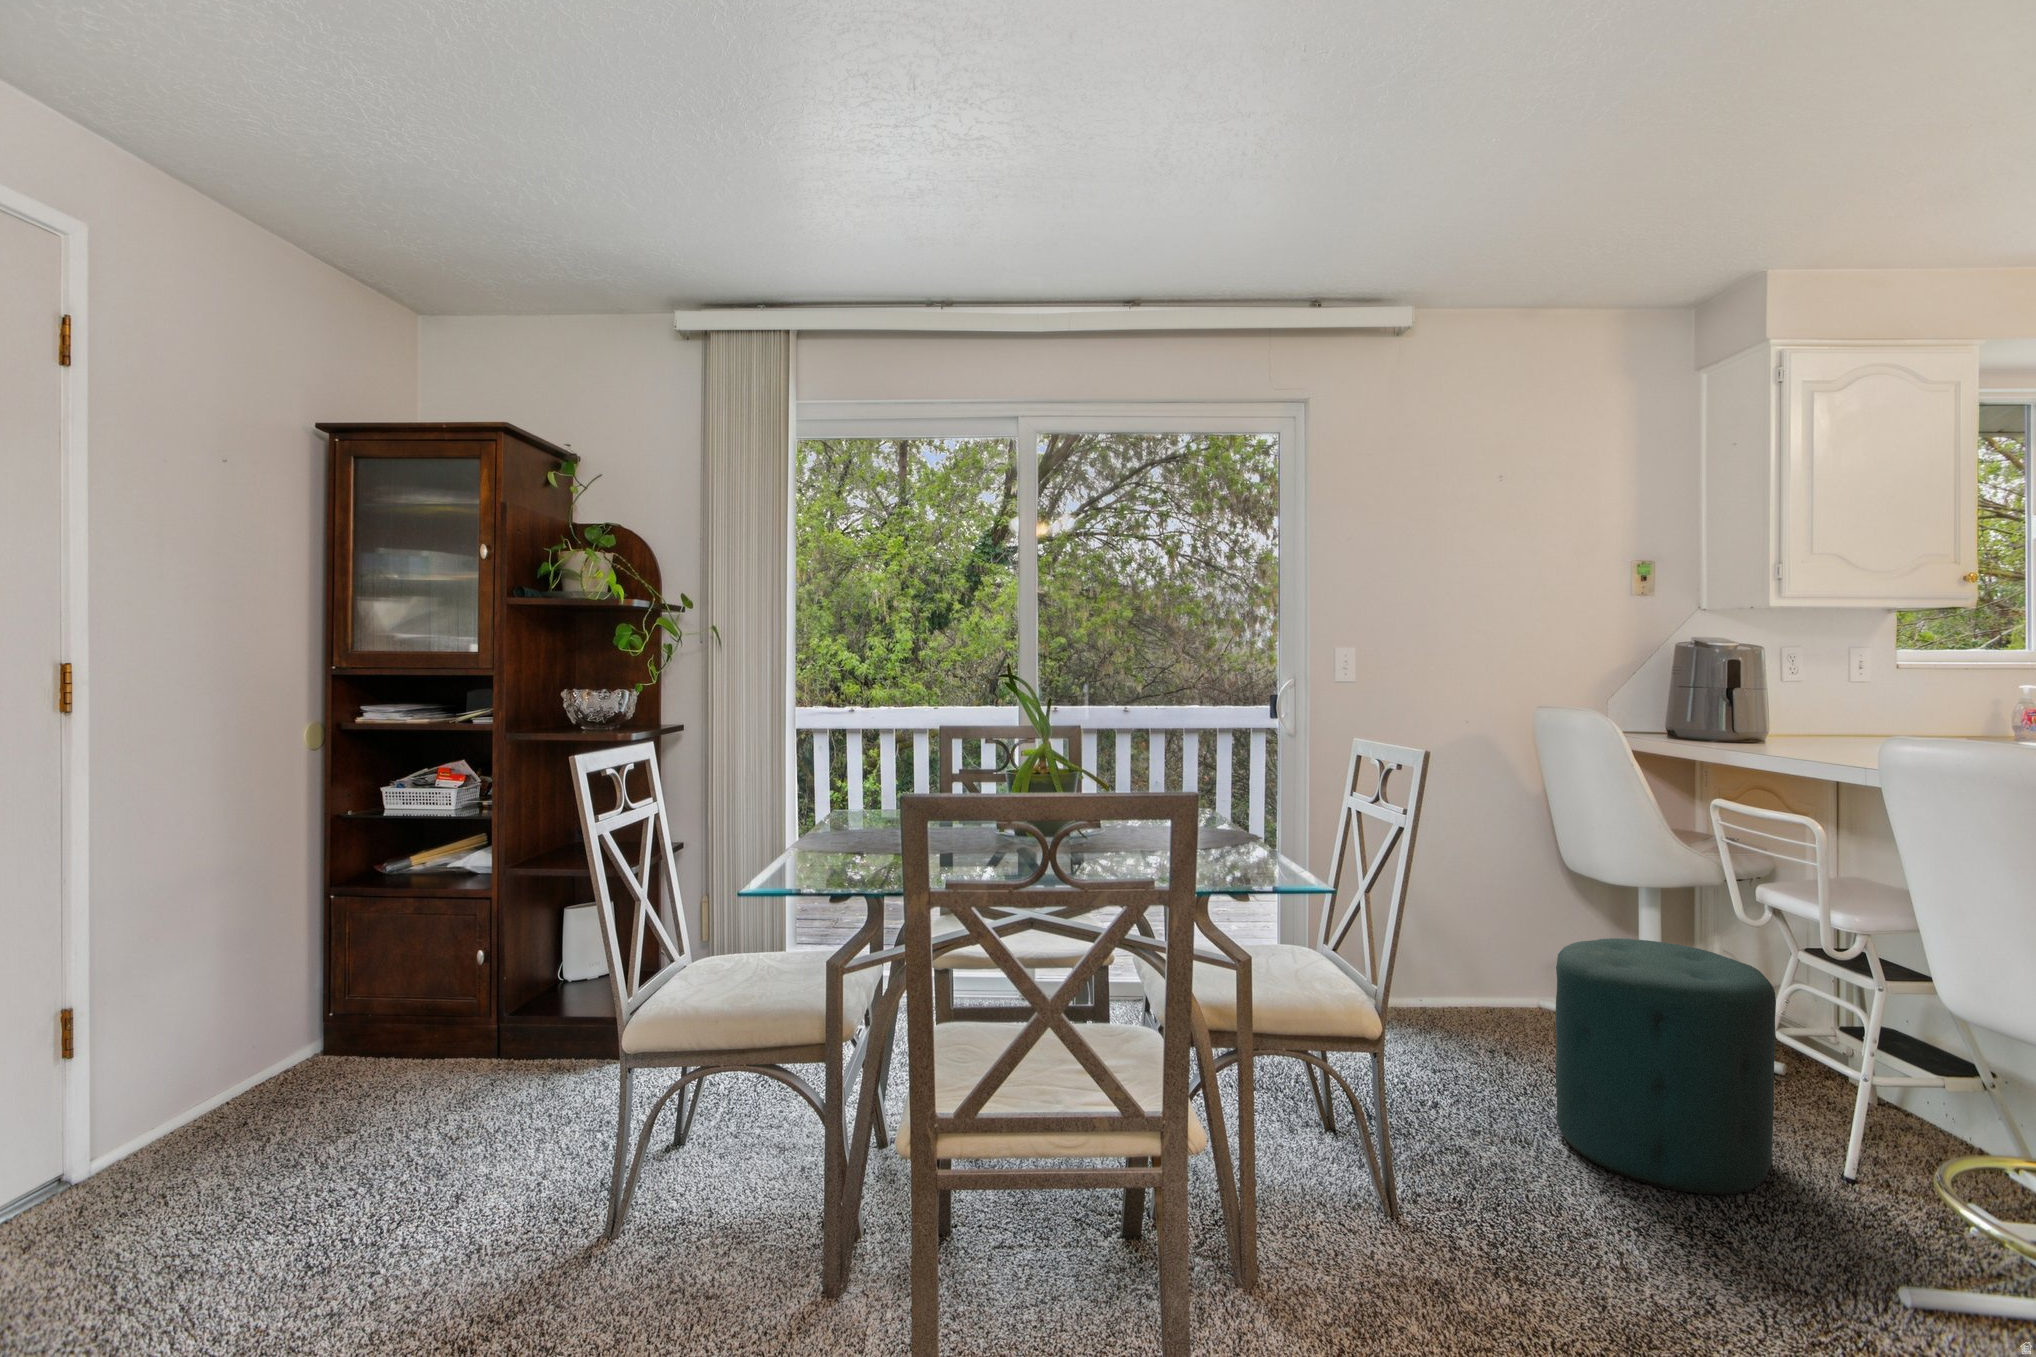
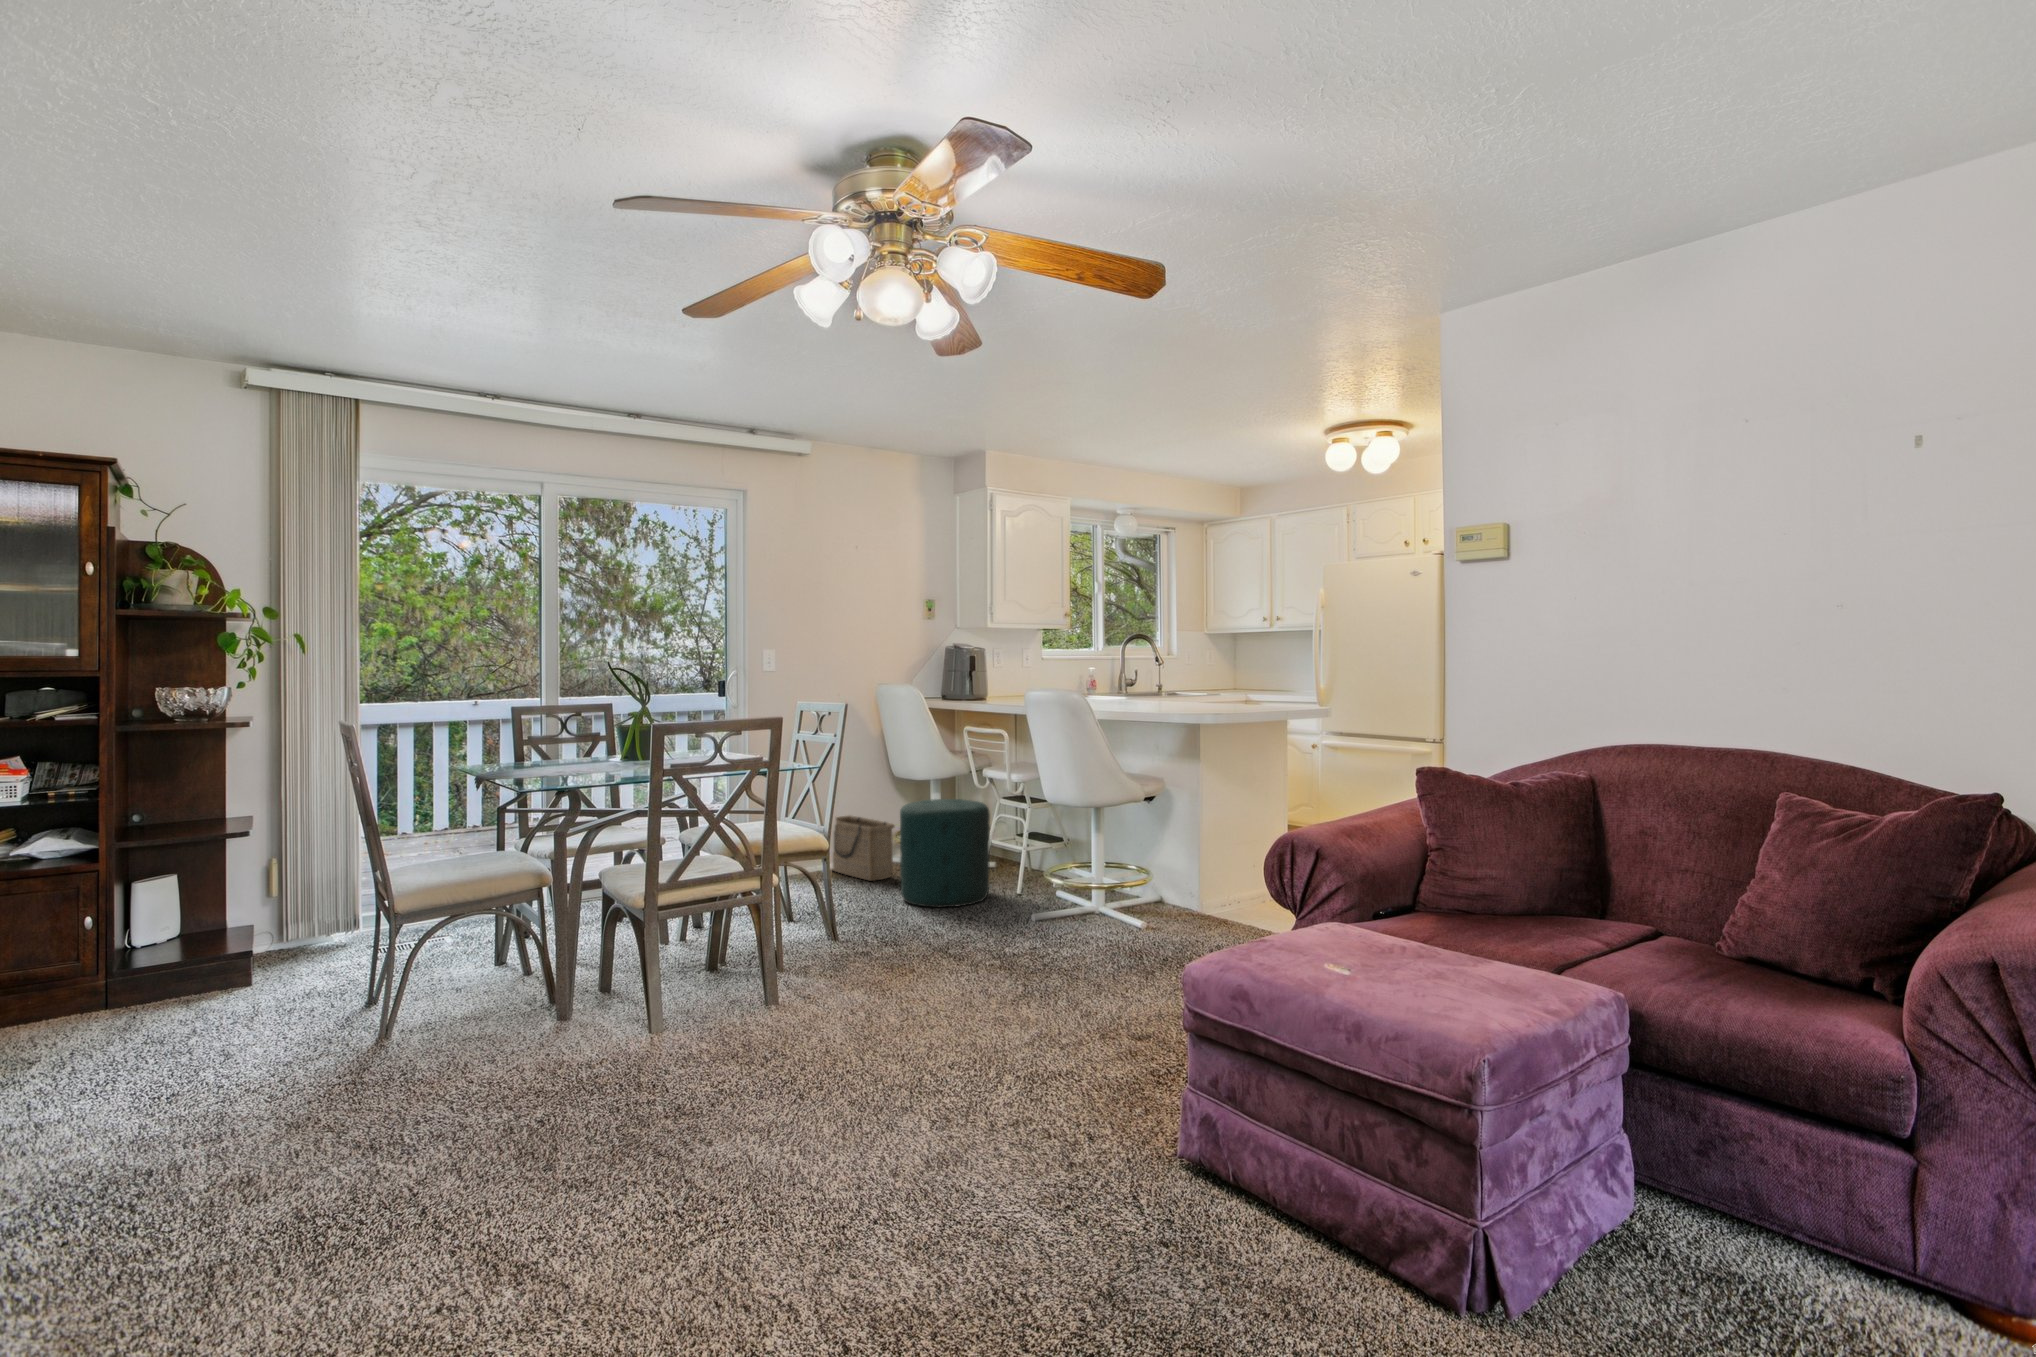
basket: none [1434,922,1556,1056] -> present [833,816,894,881]

